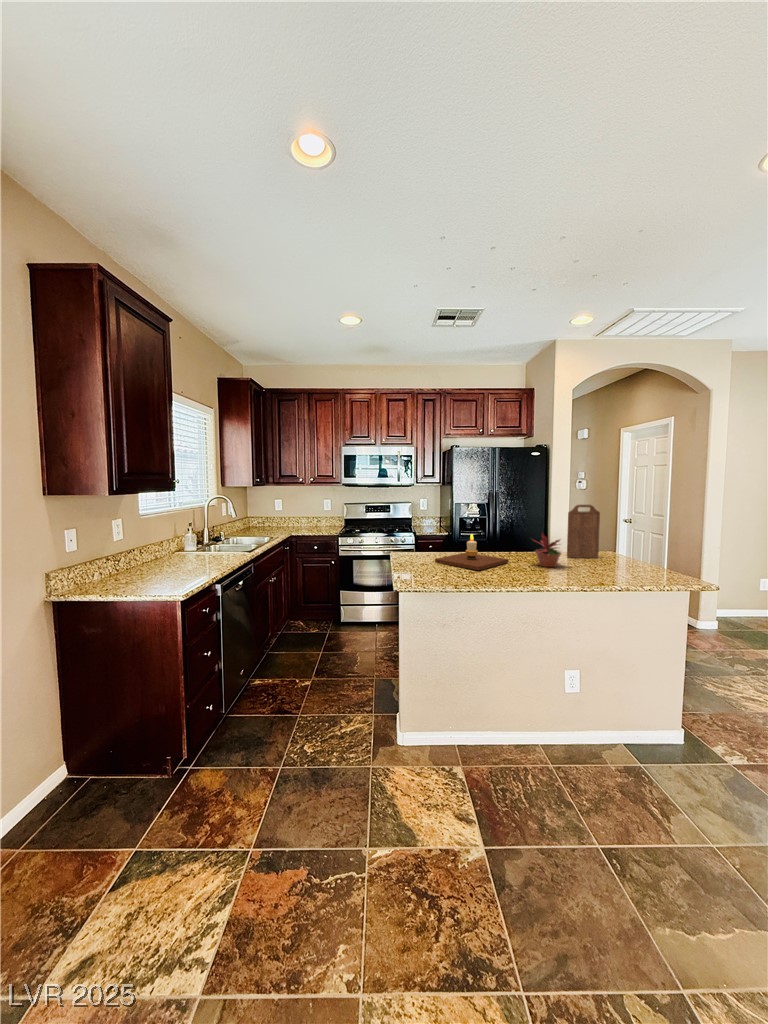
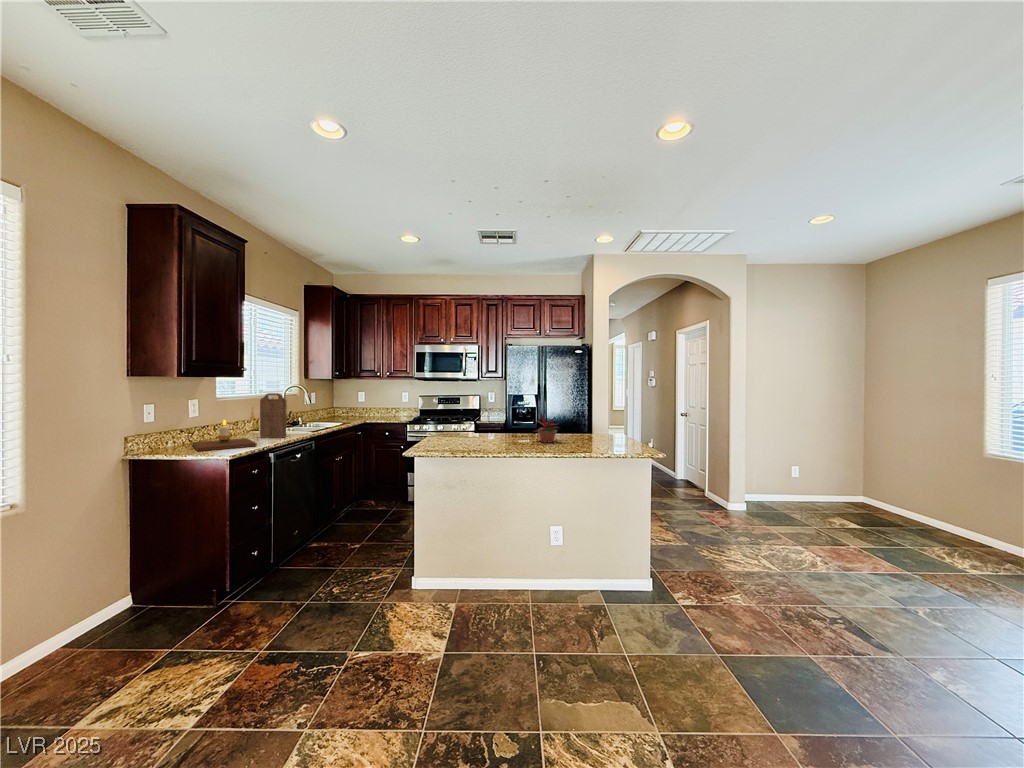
cutting board: present [567,504,600,558] -> present [260,393,287,438]
candle: present [435,534,508,570] -> present [193,420,257,451]

